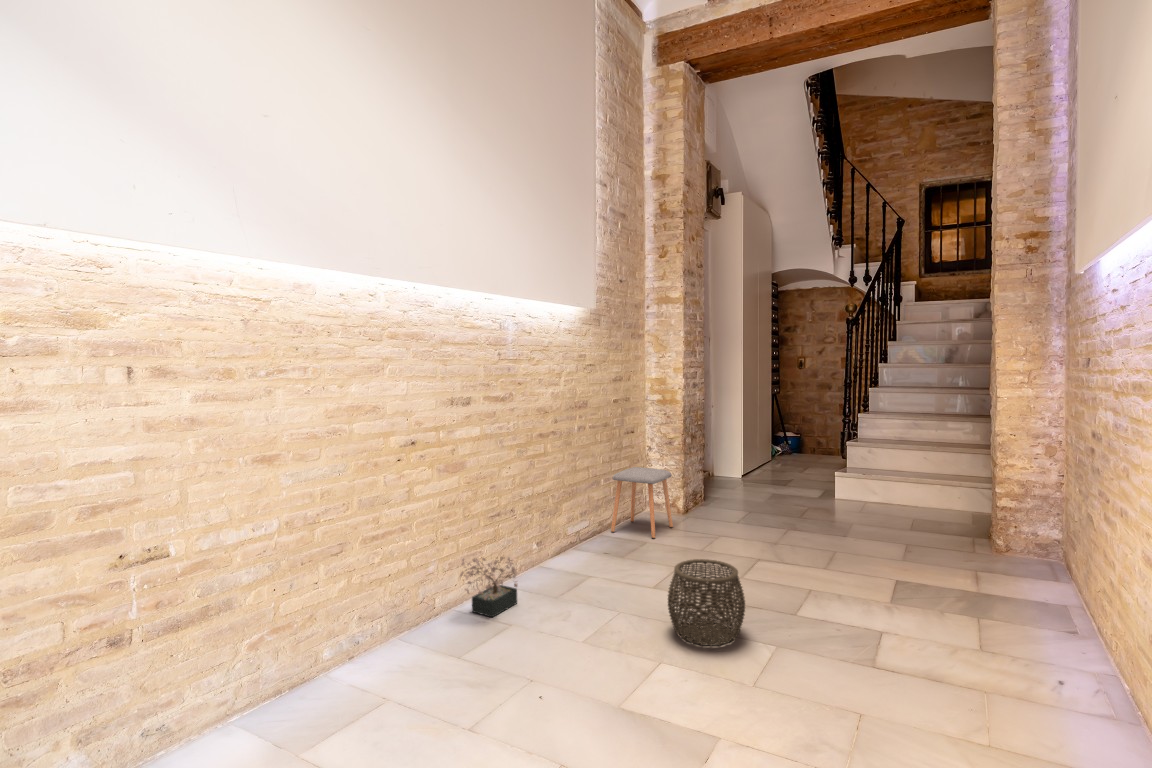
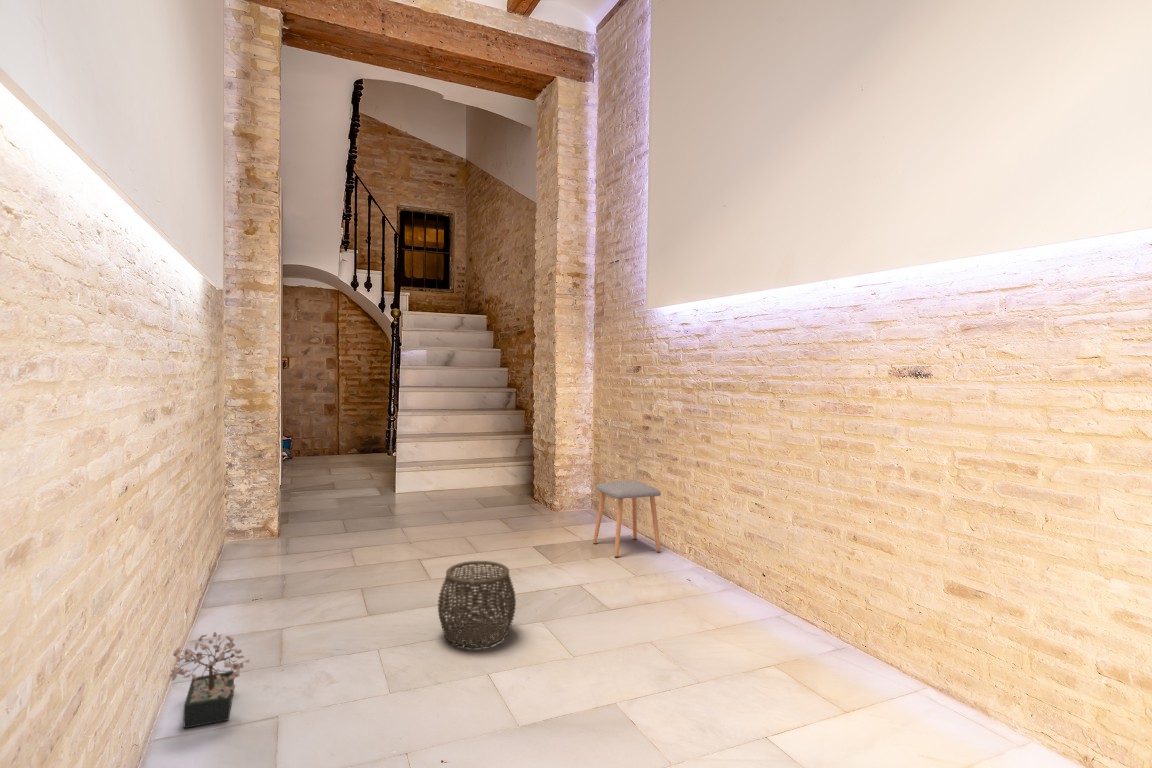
stool: present [611,467,673,539] -> present [593,481,661,557]

